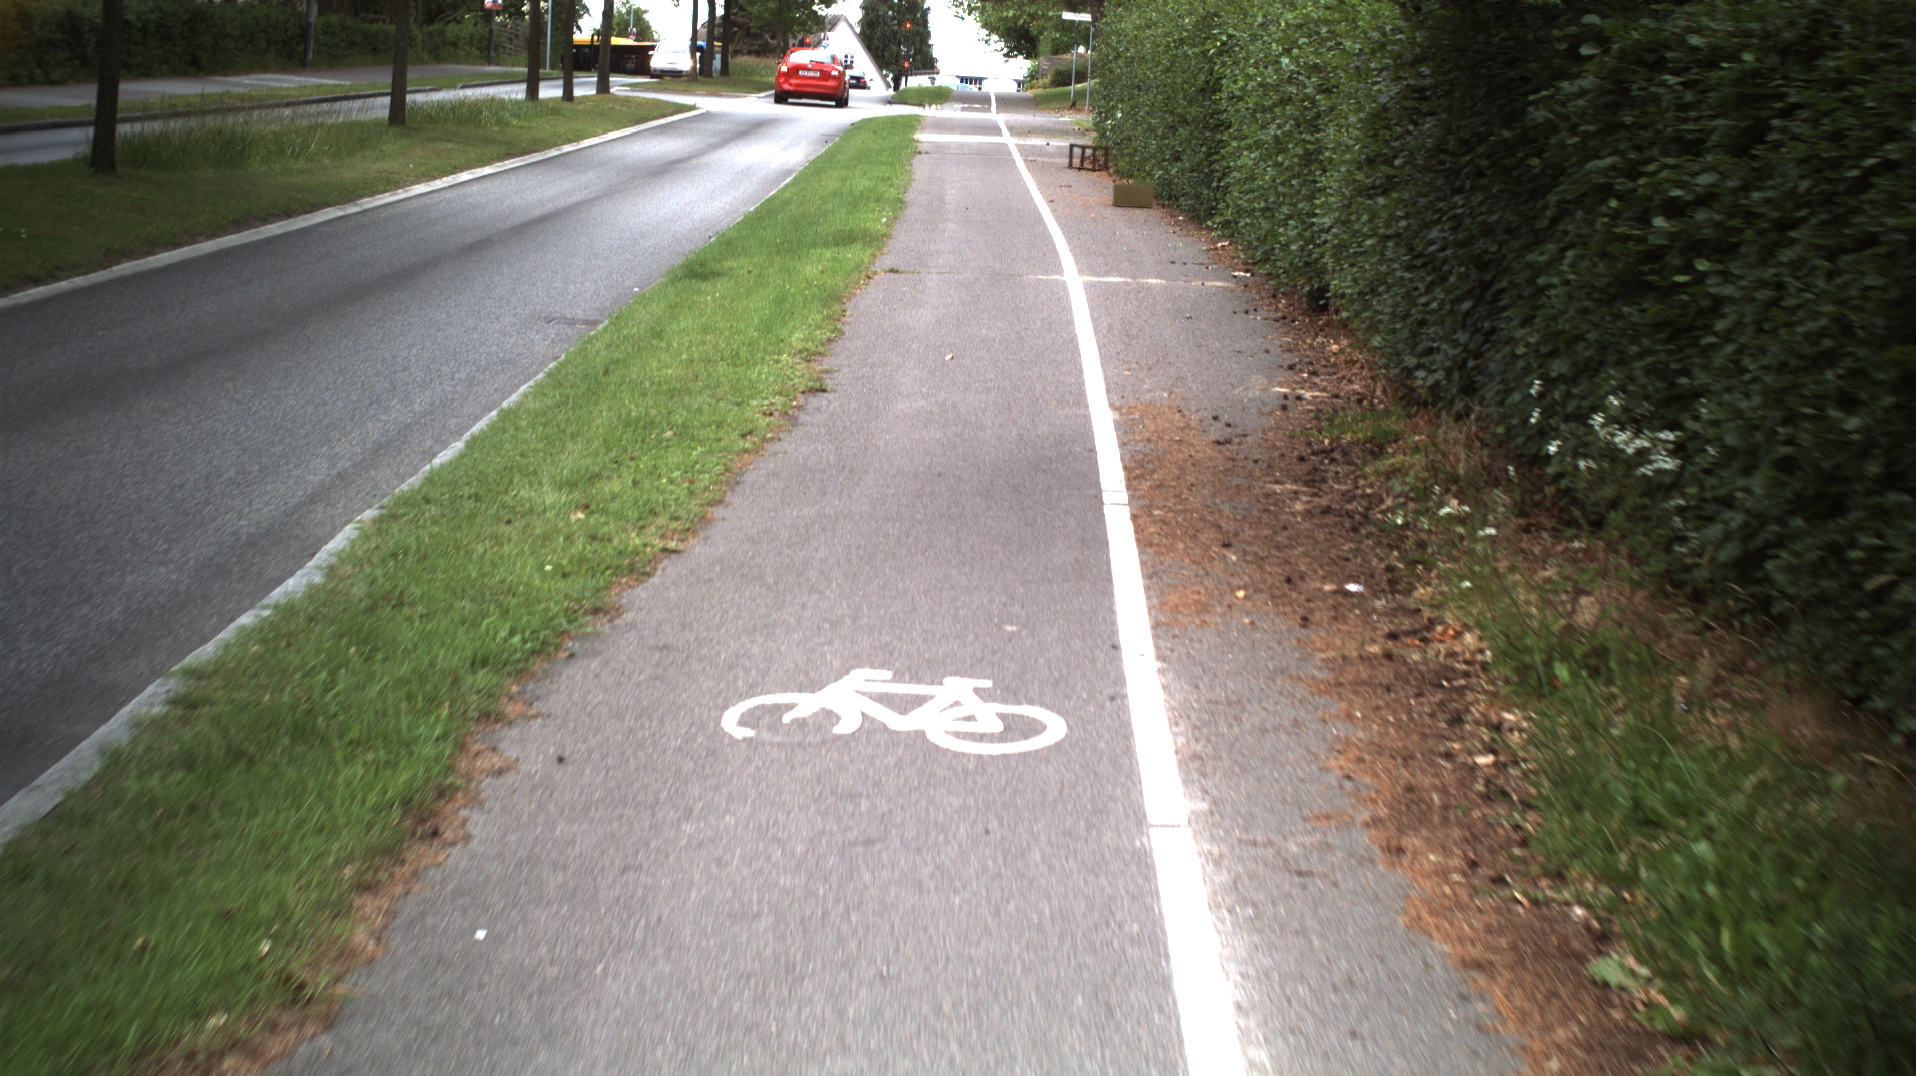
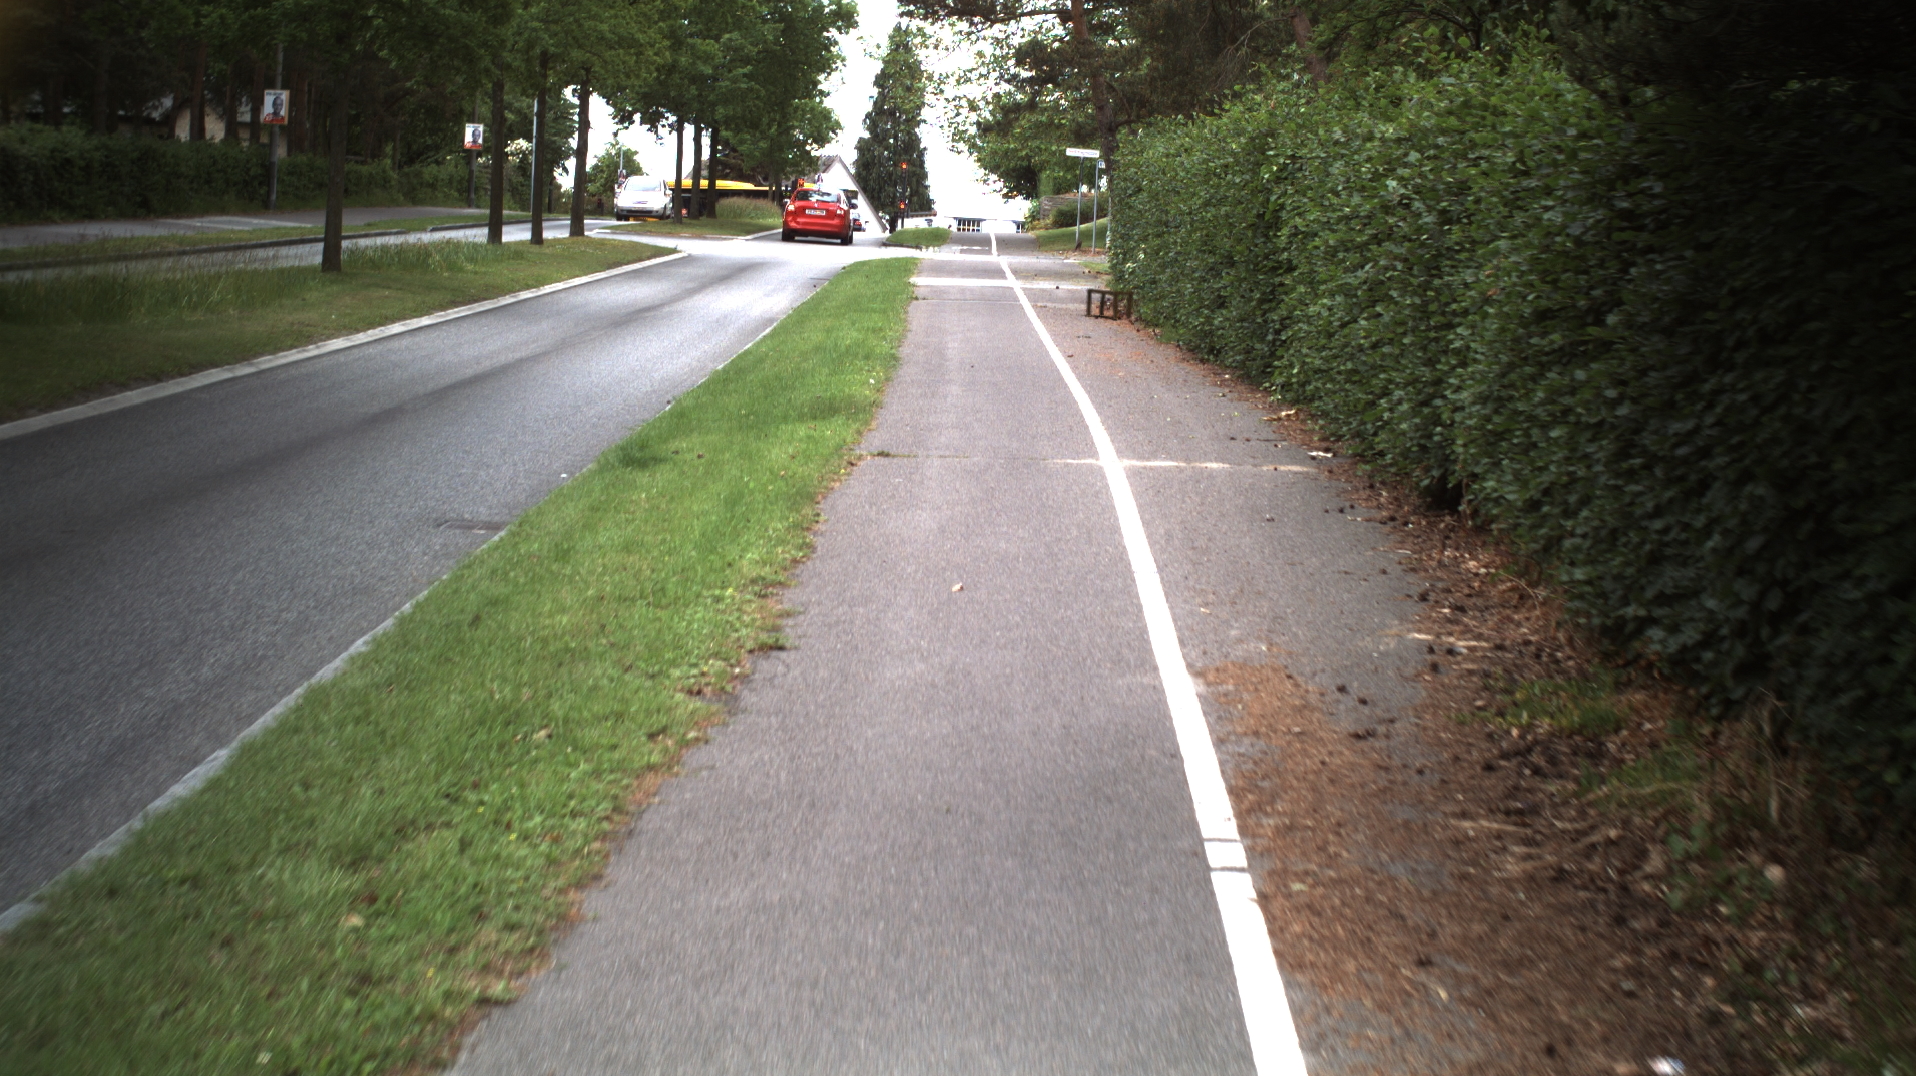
cardboard box: present [1113,184,1154,208] -> none [1143,336,1192,364]

